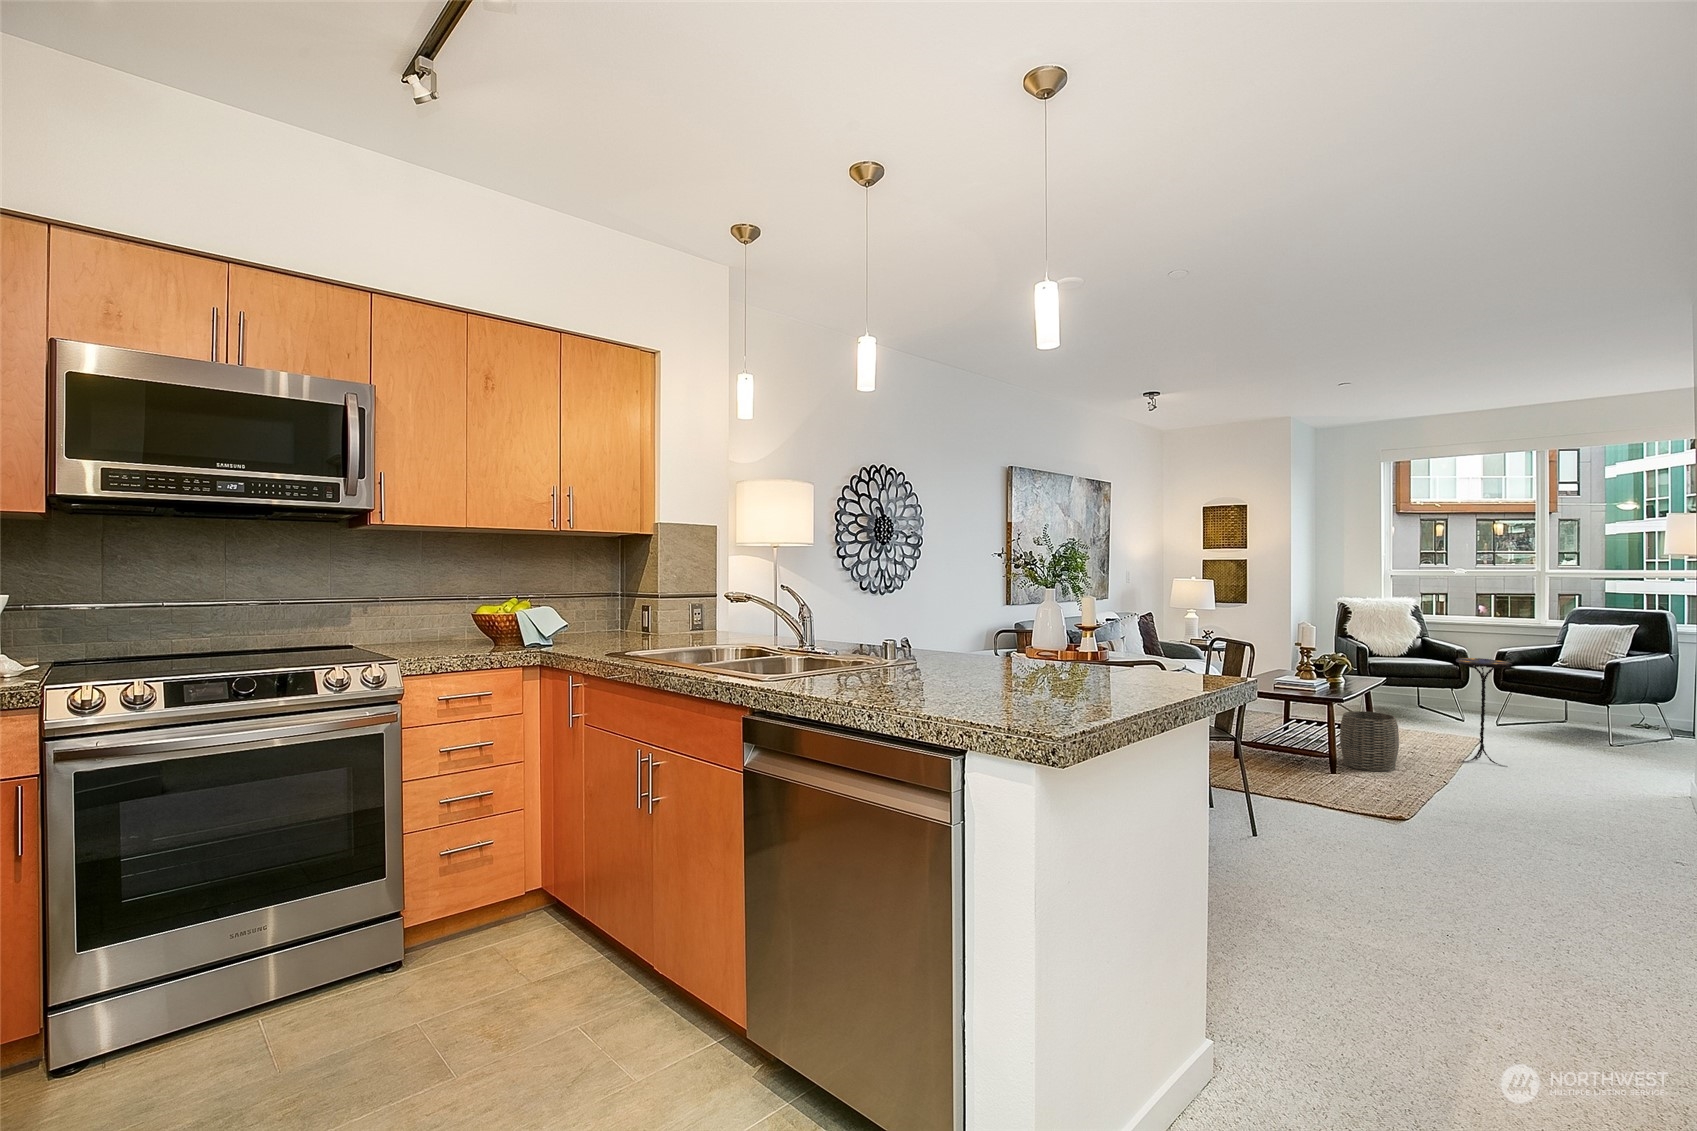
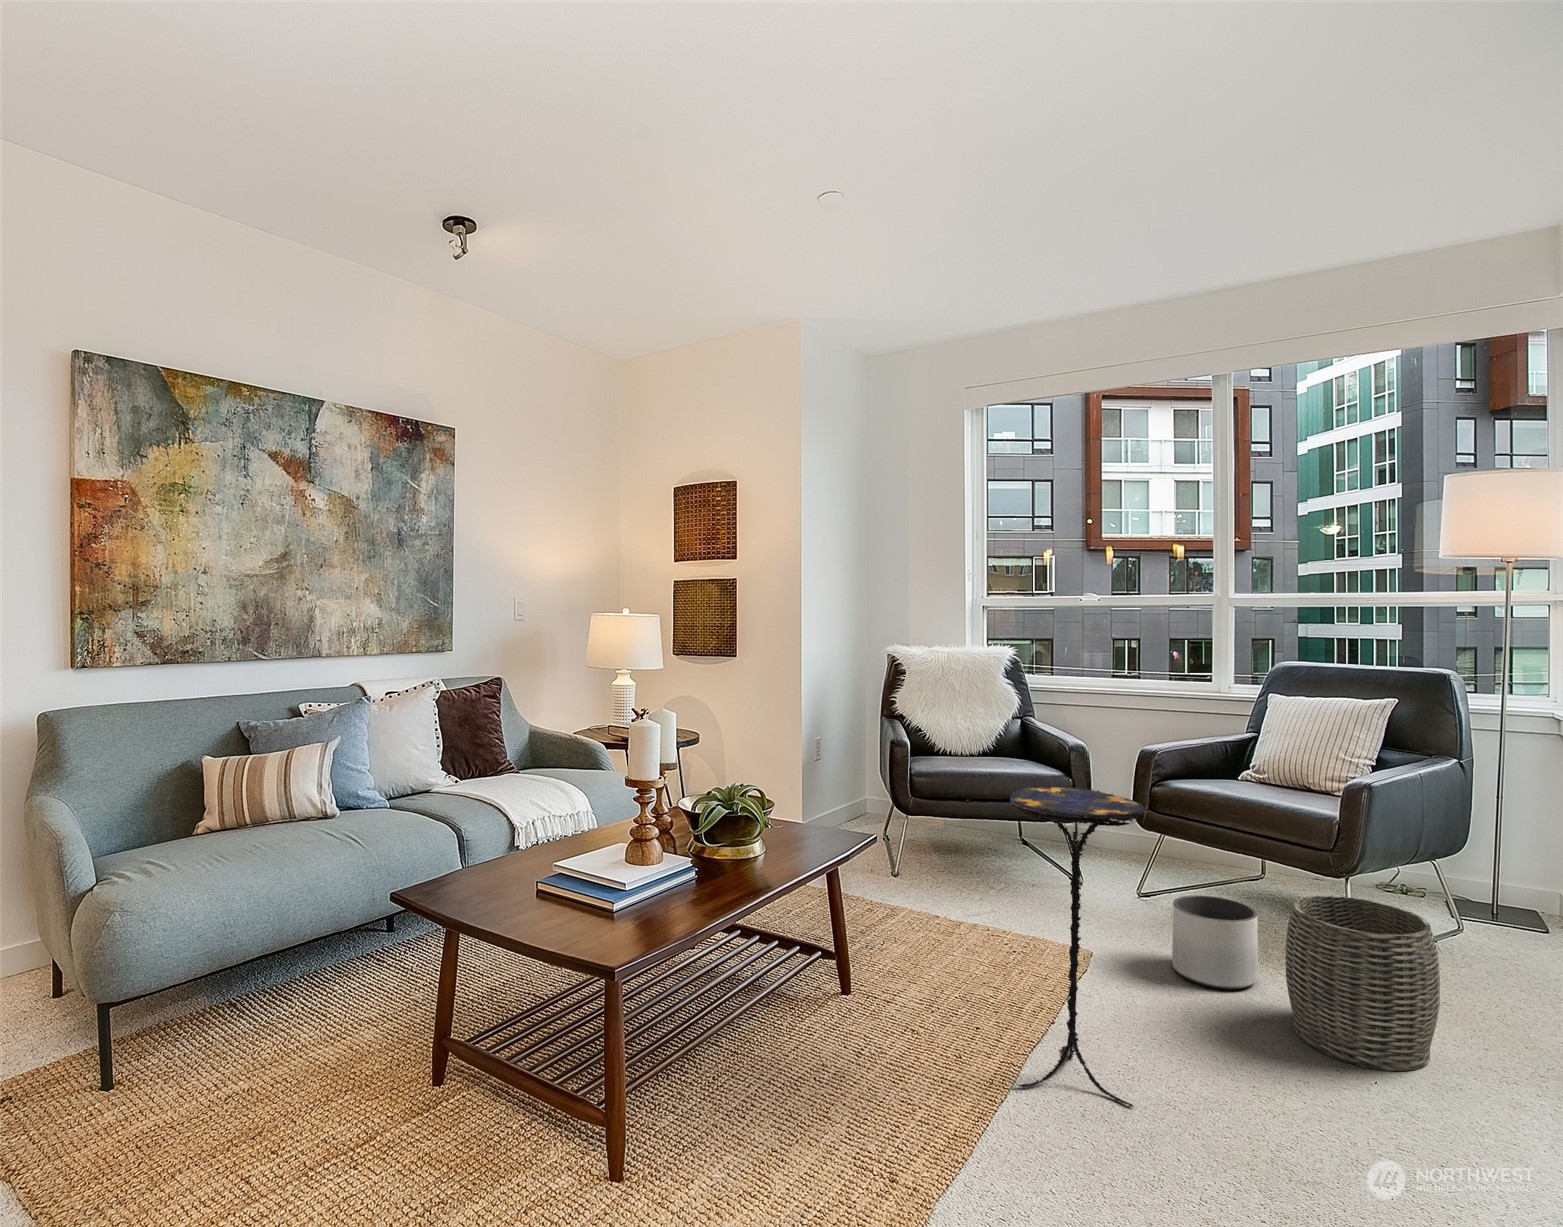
woven basket: present [1340,711,1399,771] -> present [1286,896,1440,1071]
planter: none [1519,712,1560,747] -> present [1172,895,1258,989]

